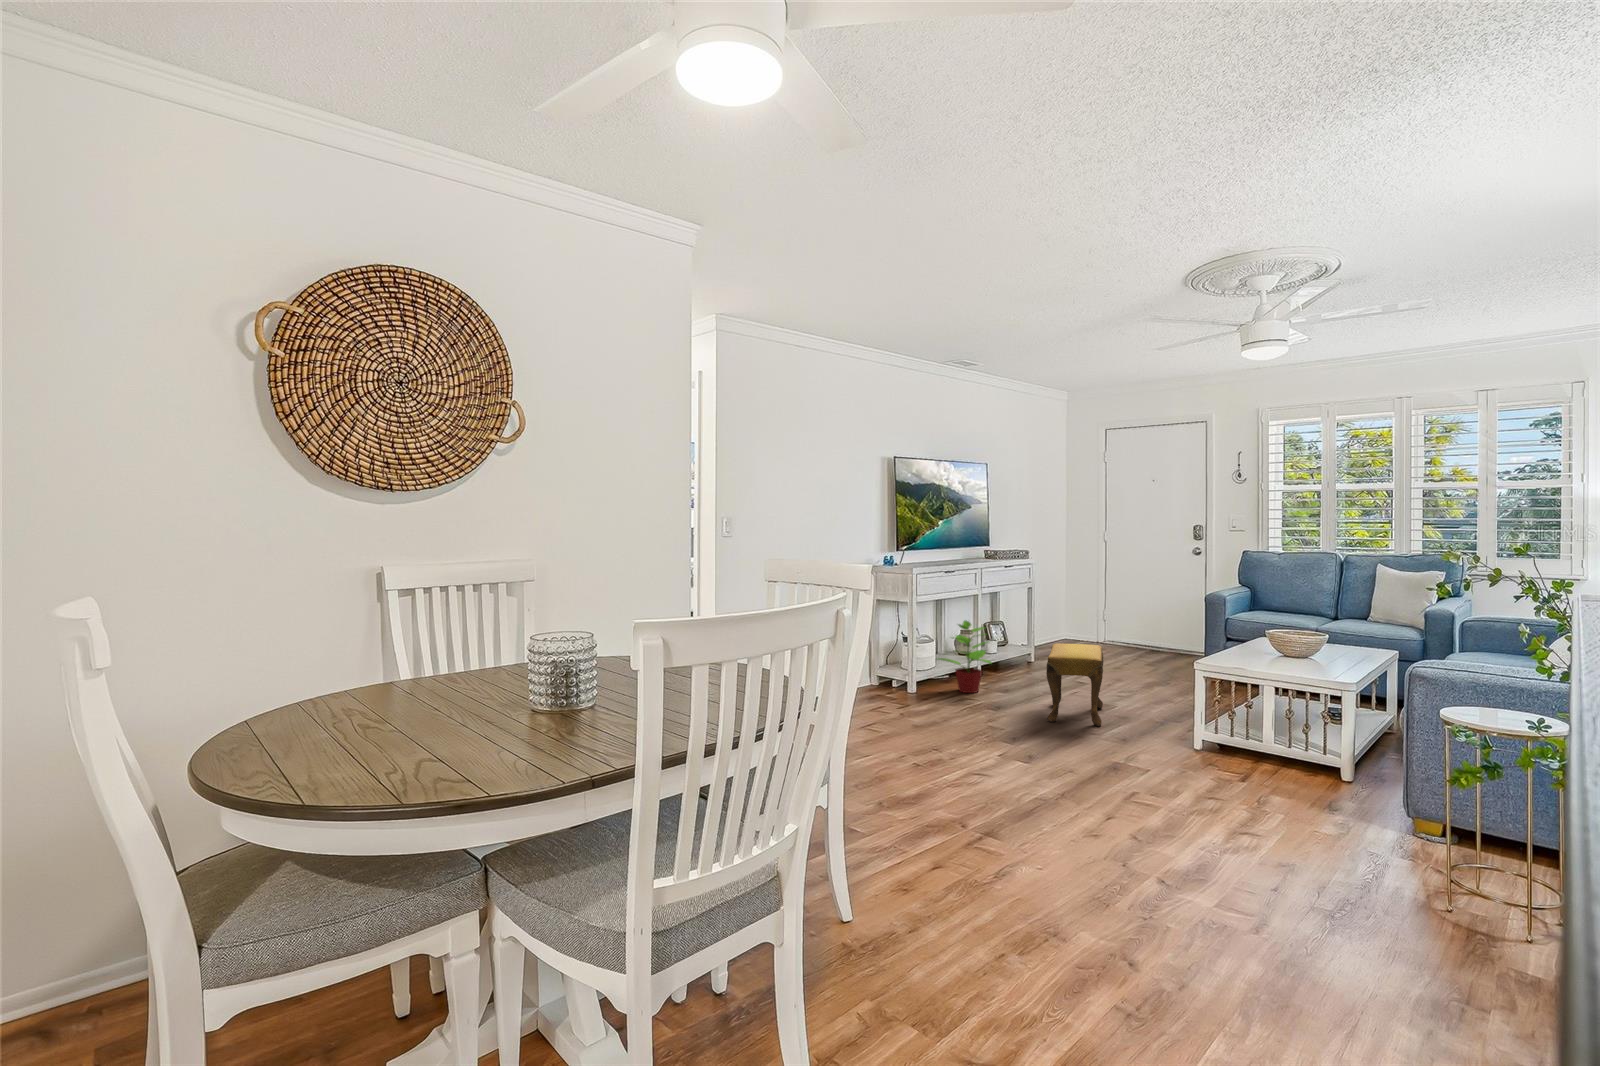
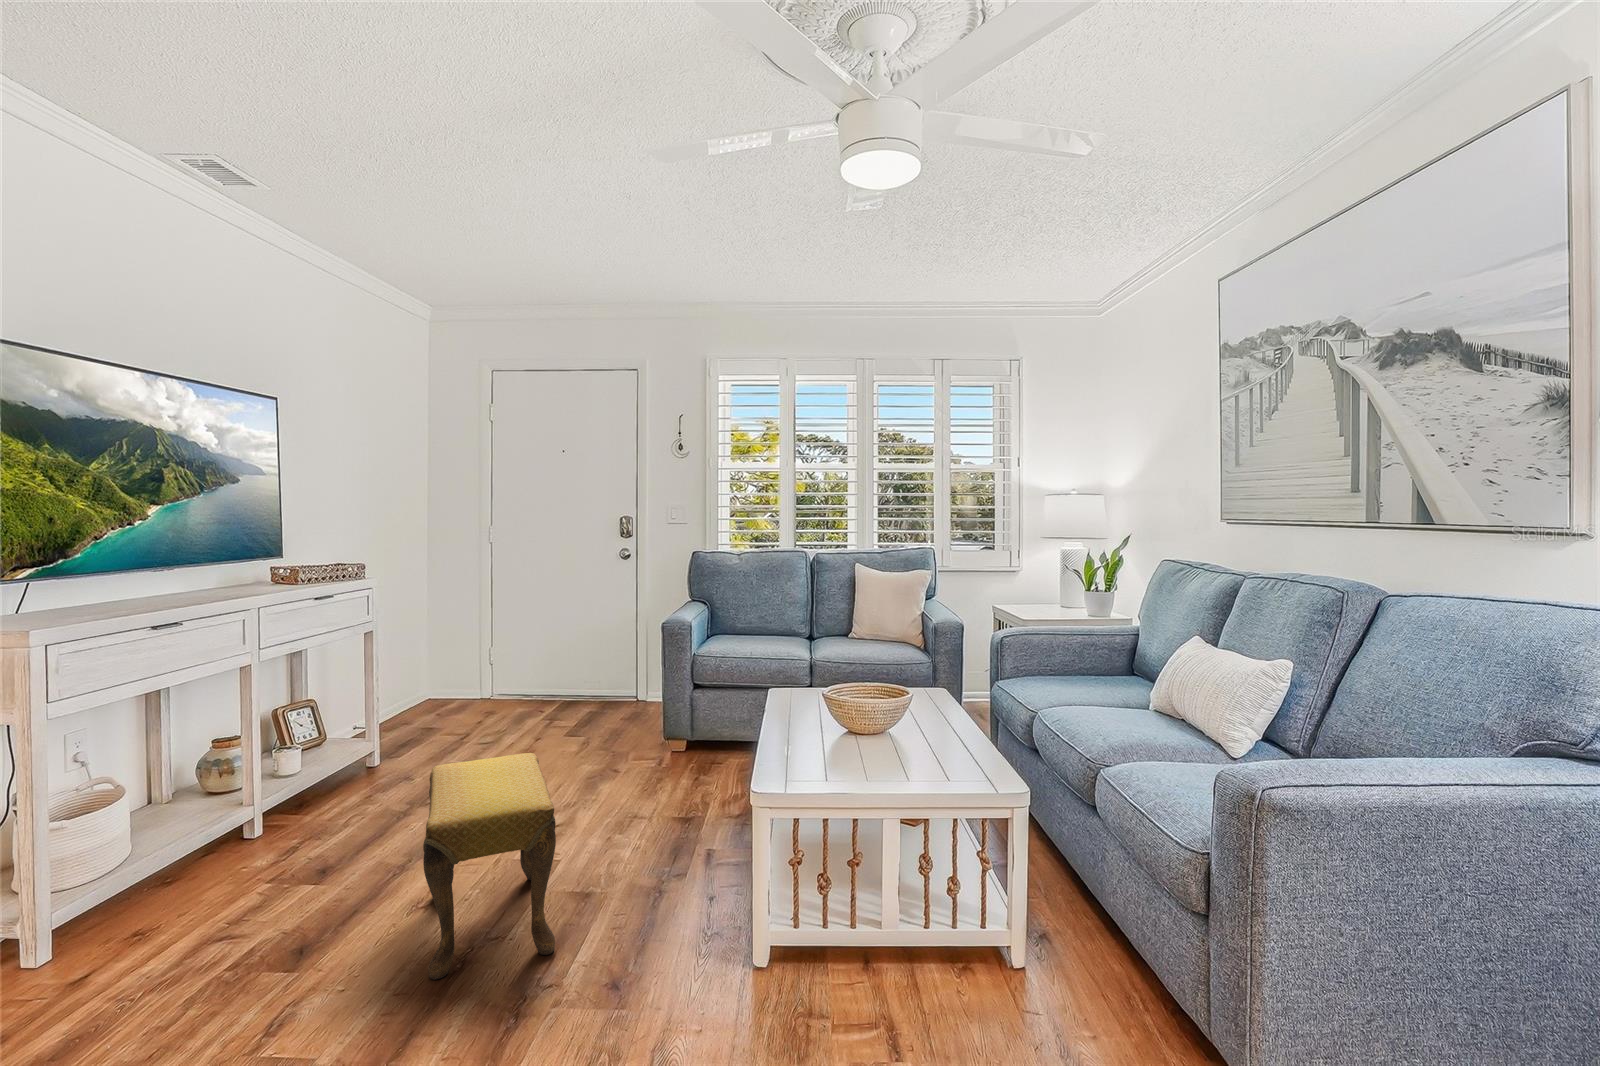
potted plant: present [939,621,991,693] -> none [113,733,283,917]

